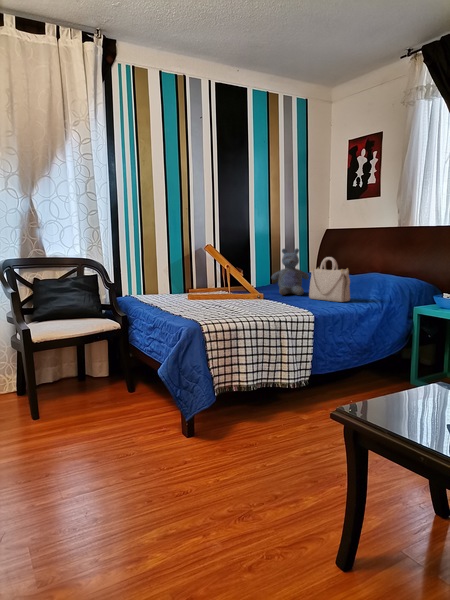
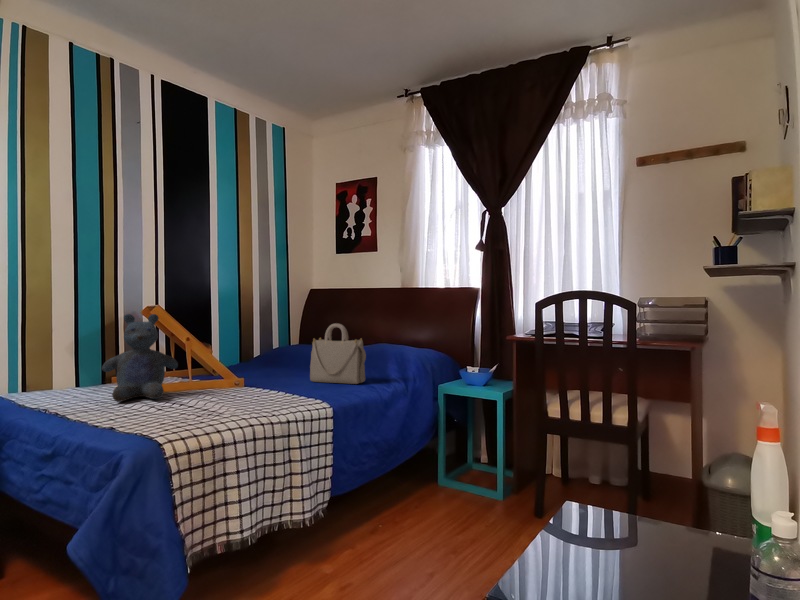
stuffed bear: present [271,249,309,295] -> present [102,314,178,402]

